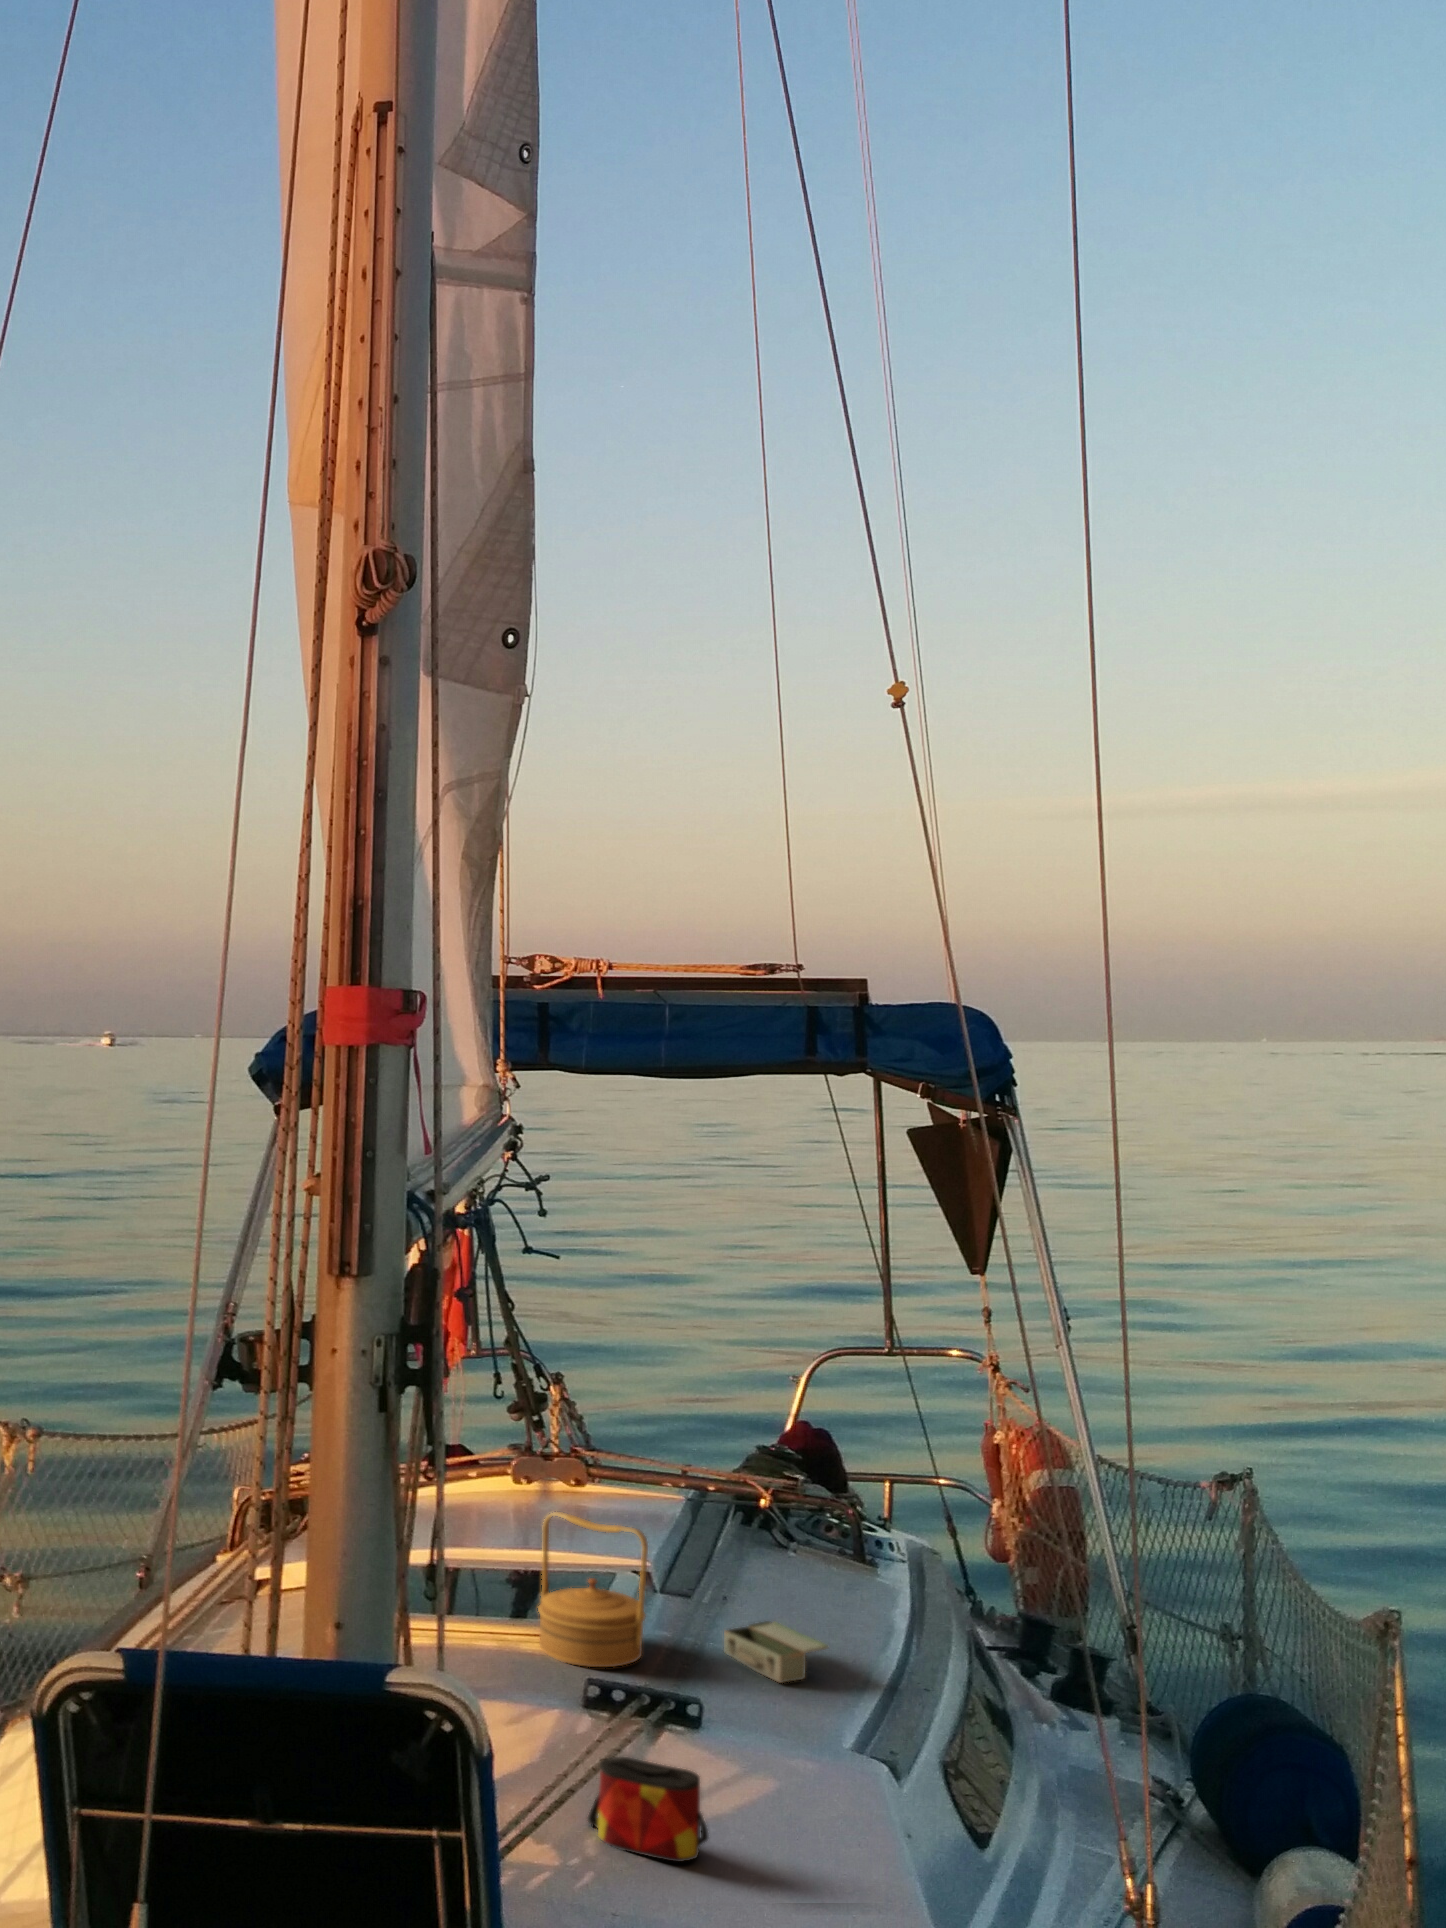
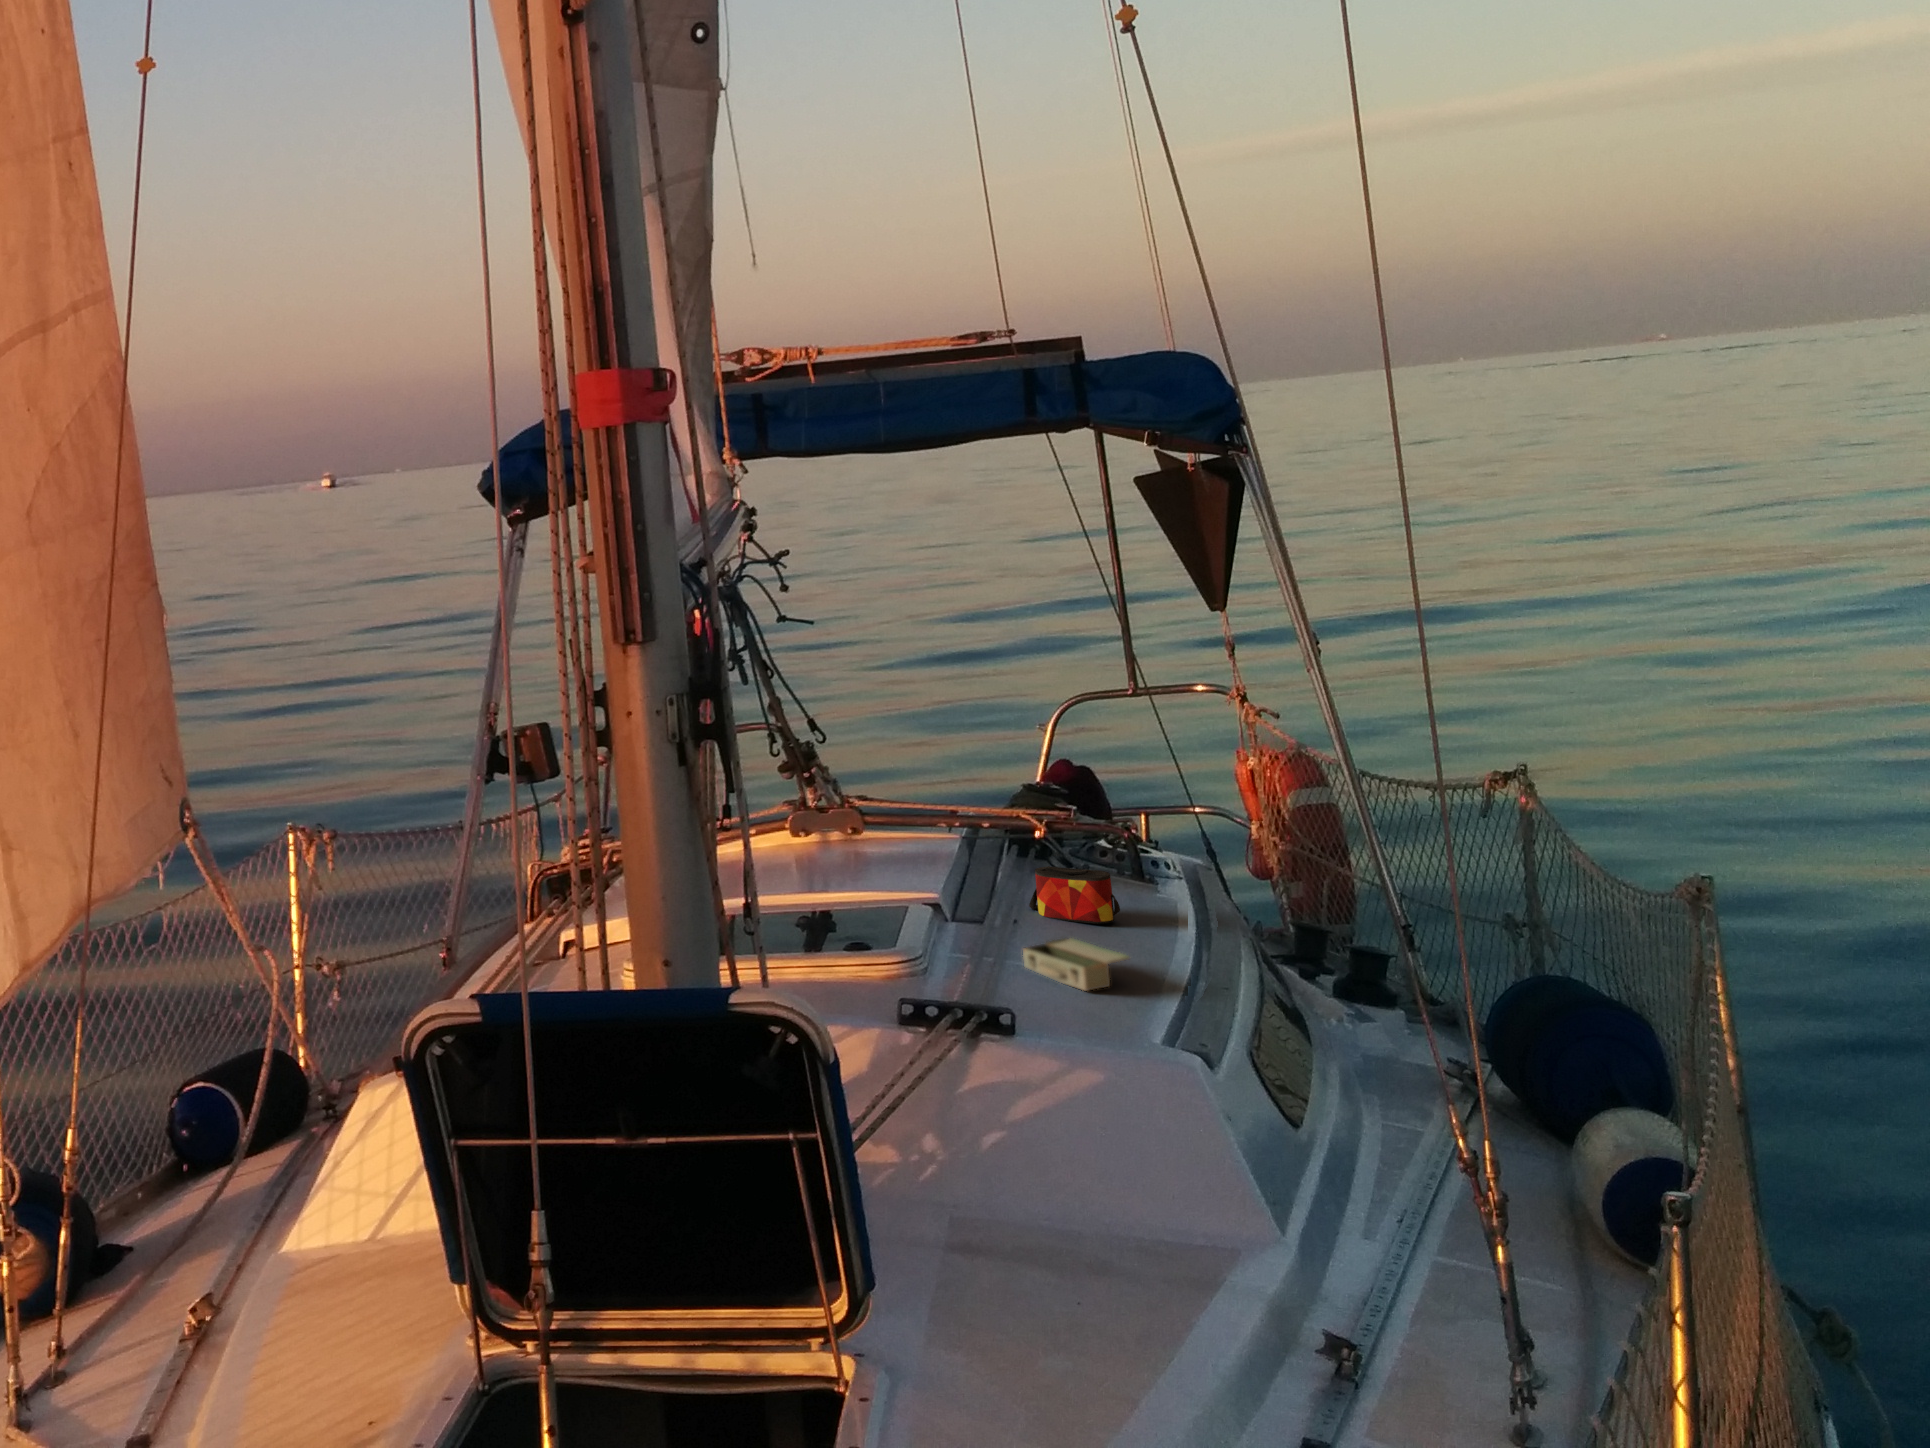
basket: present [538,1512,648,1667] -> none [835,854,946,985]
bag: present [588,1757,708,1862] -> present [1029,866,1120,924]

